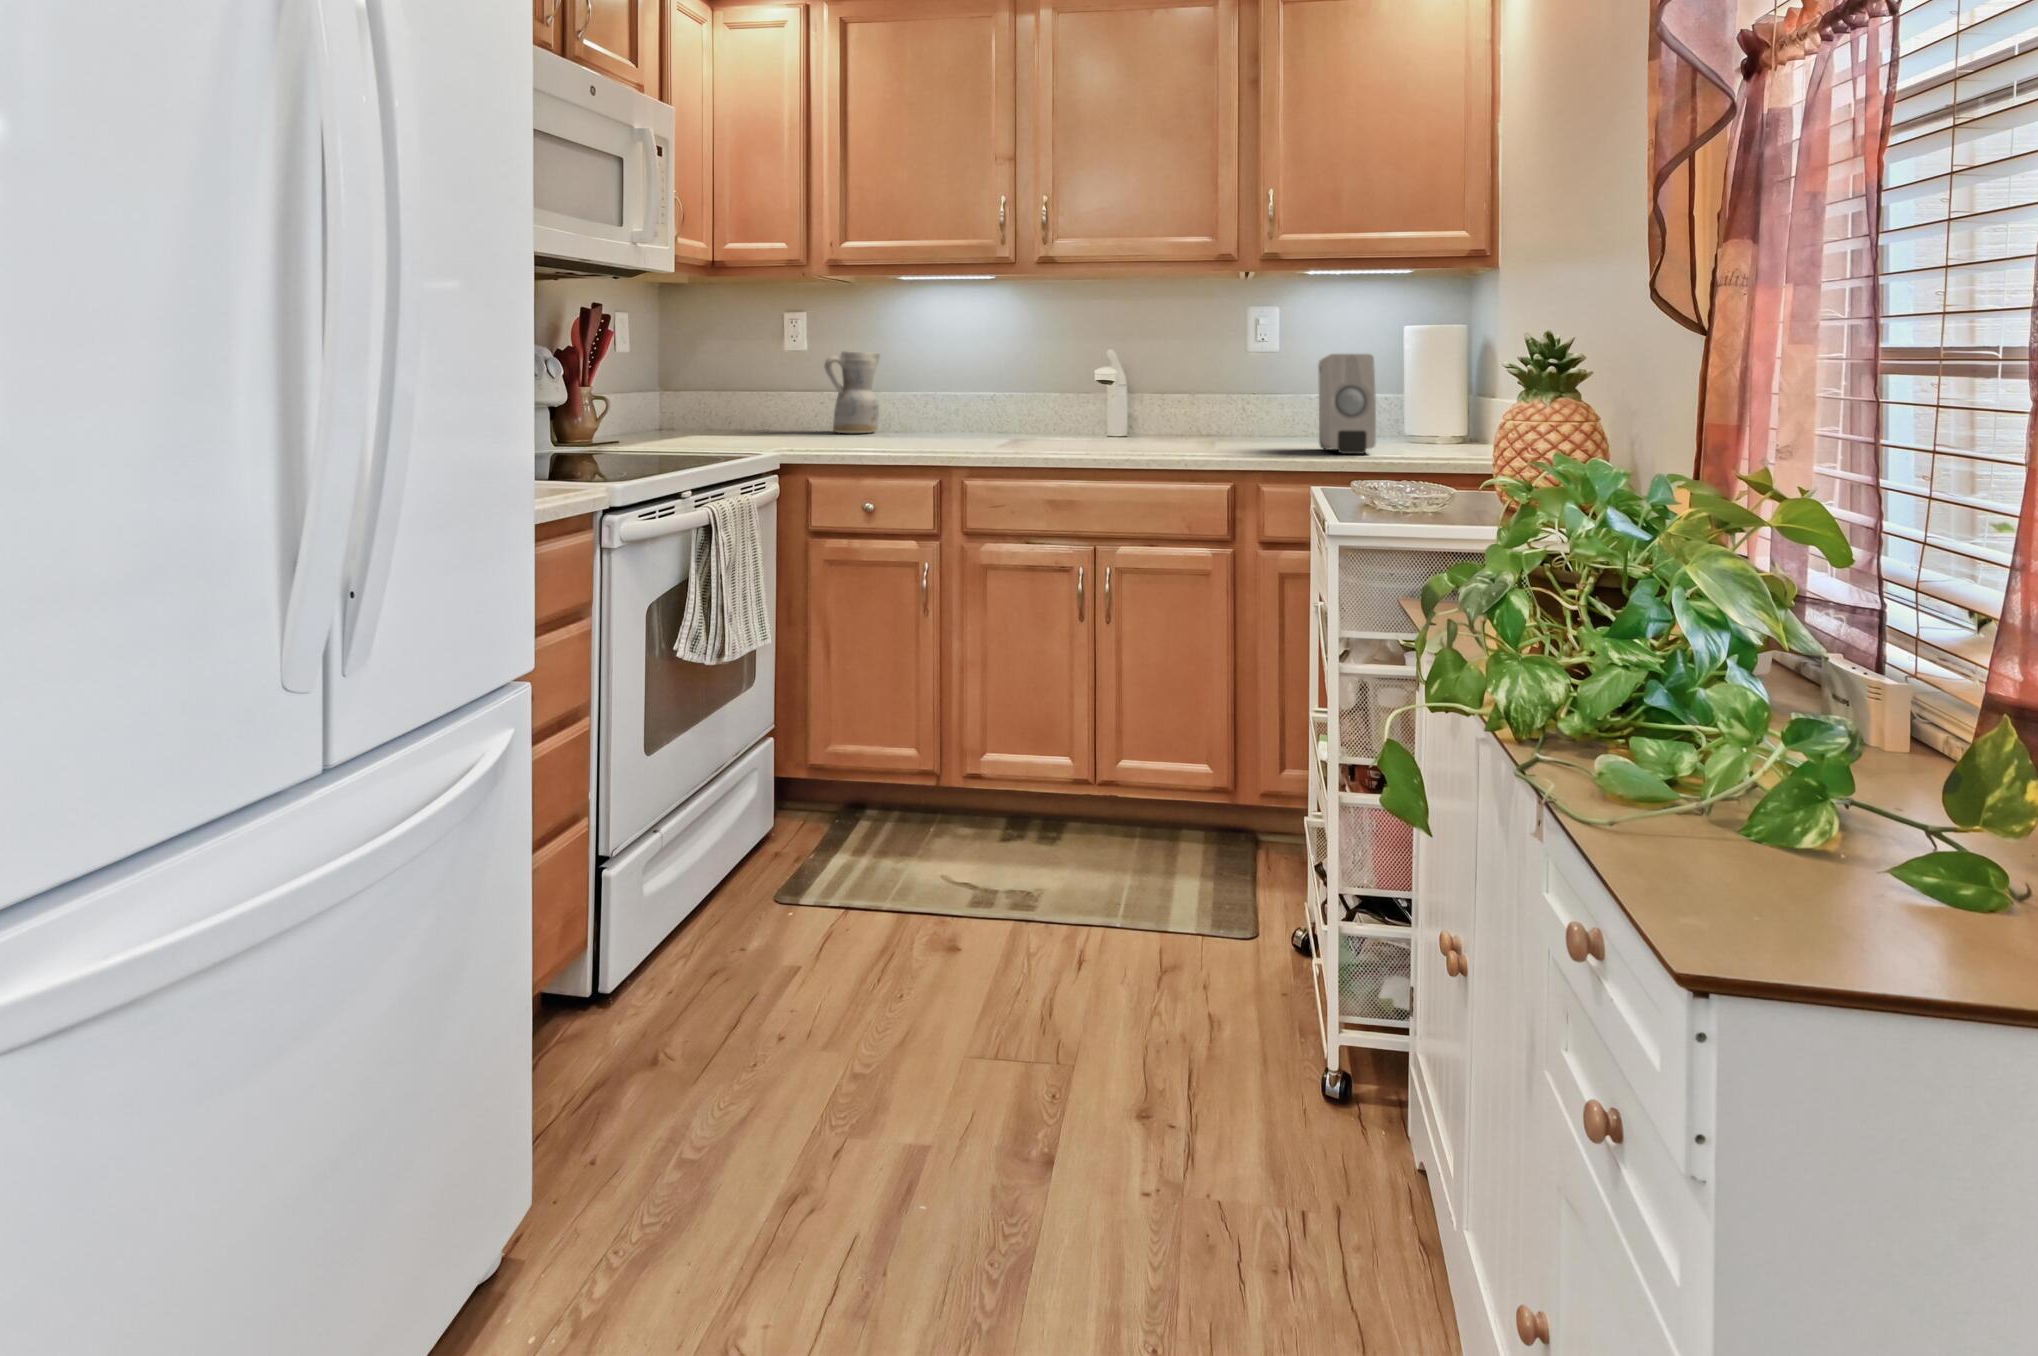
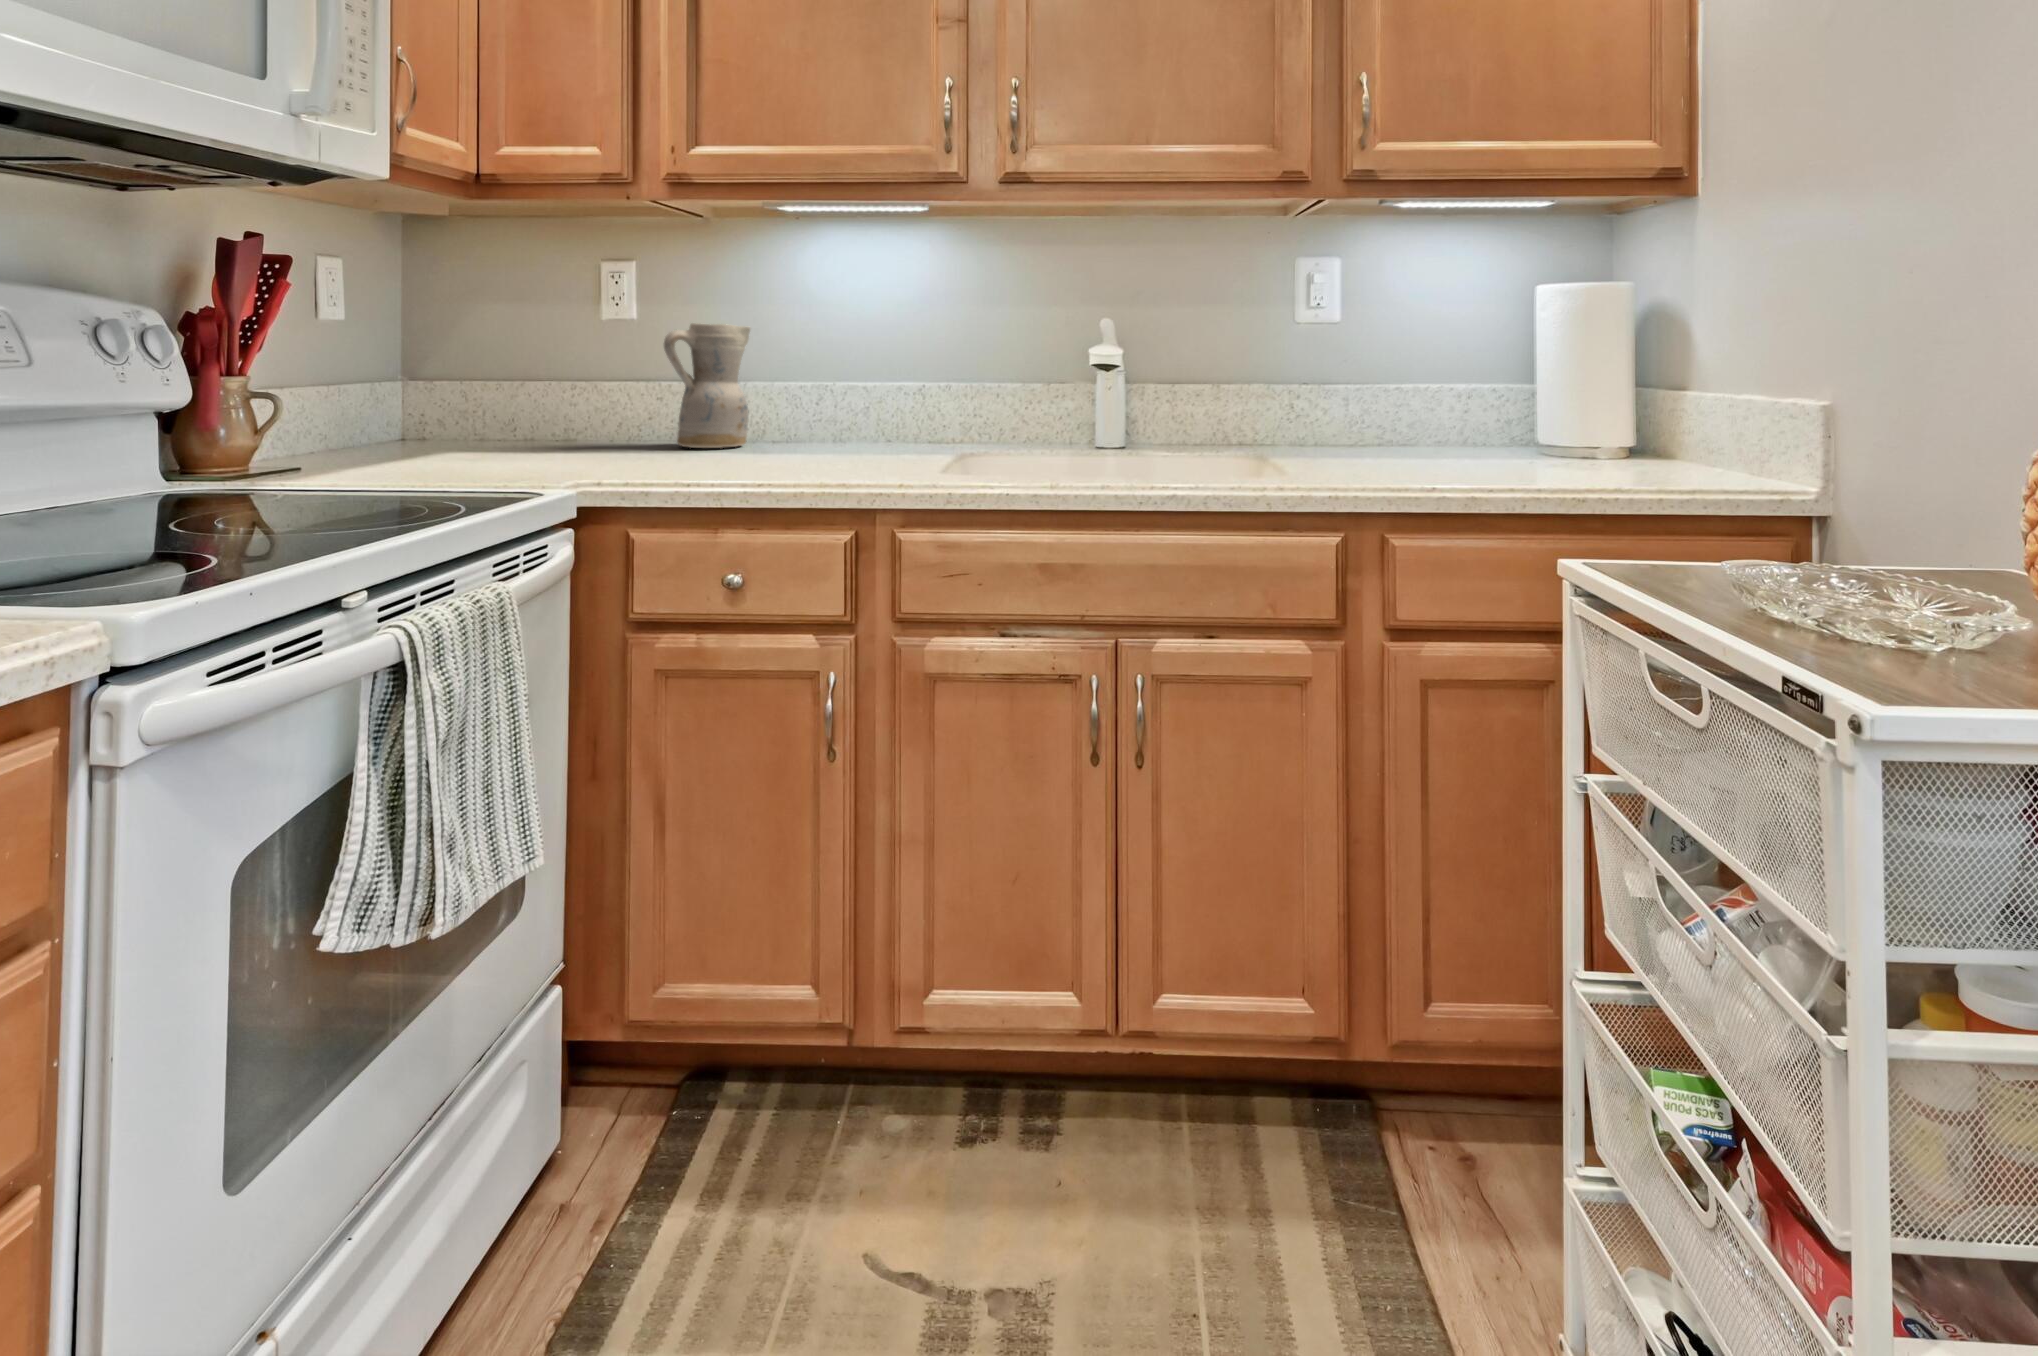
soap dispenser: present [1318,354,1376,454] -> none [1438,326,1549,483]

